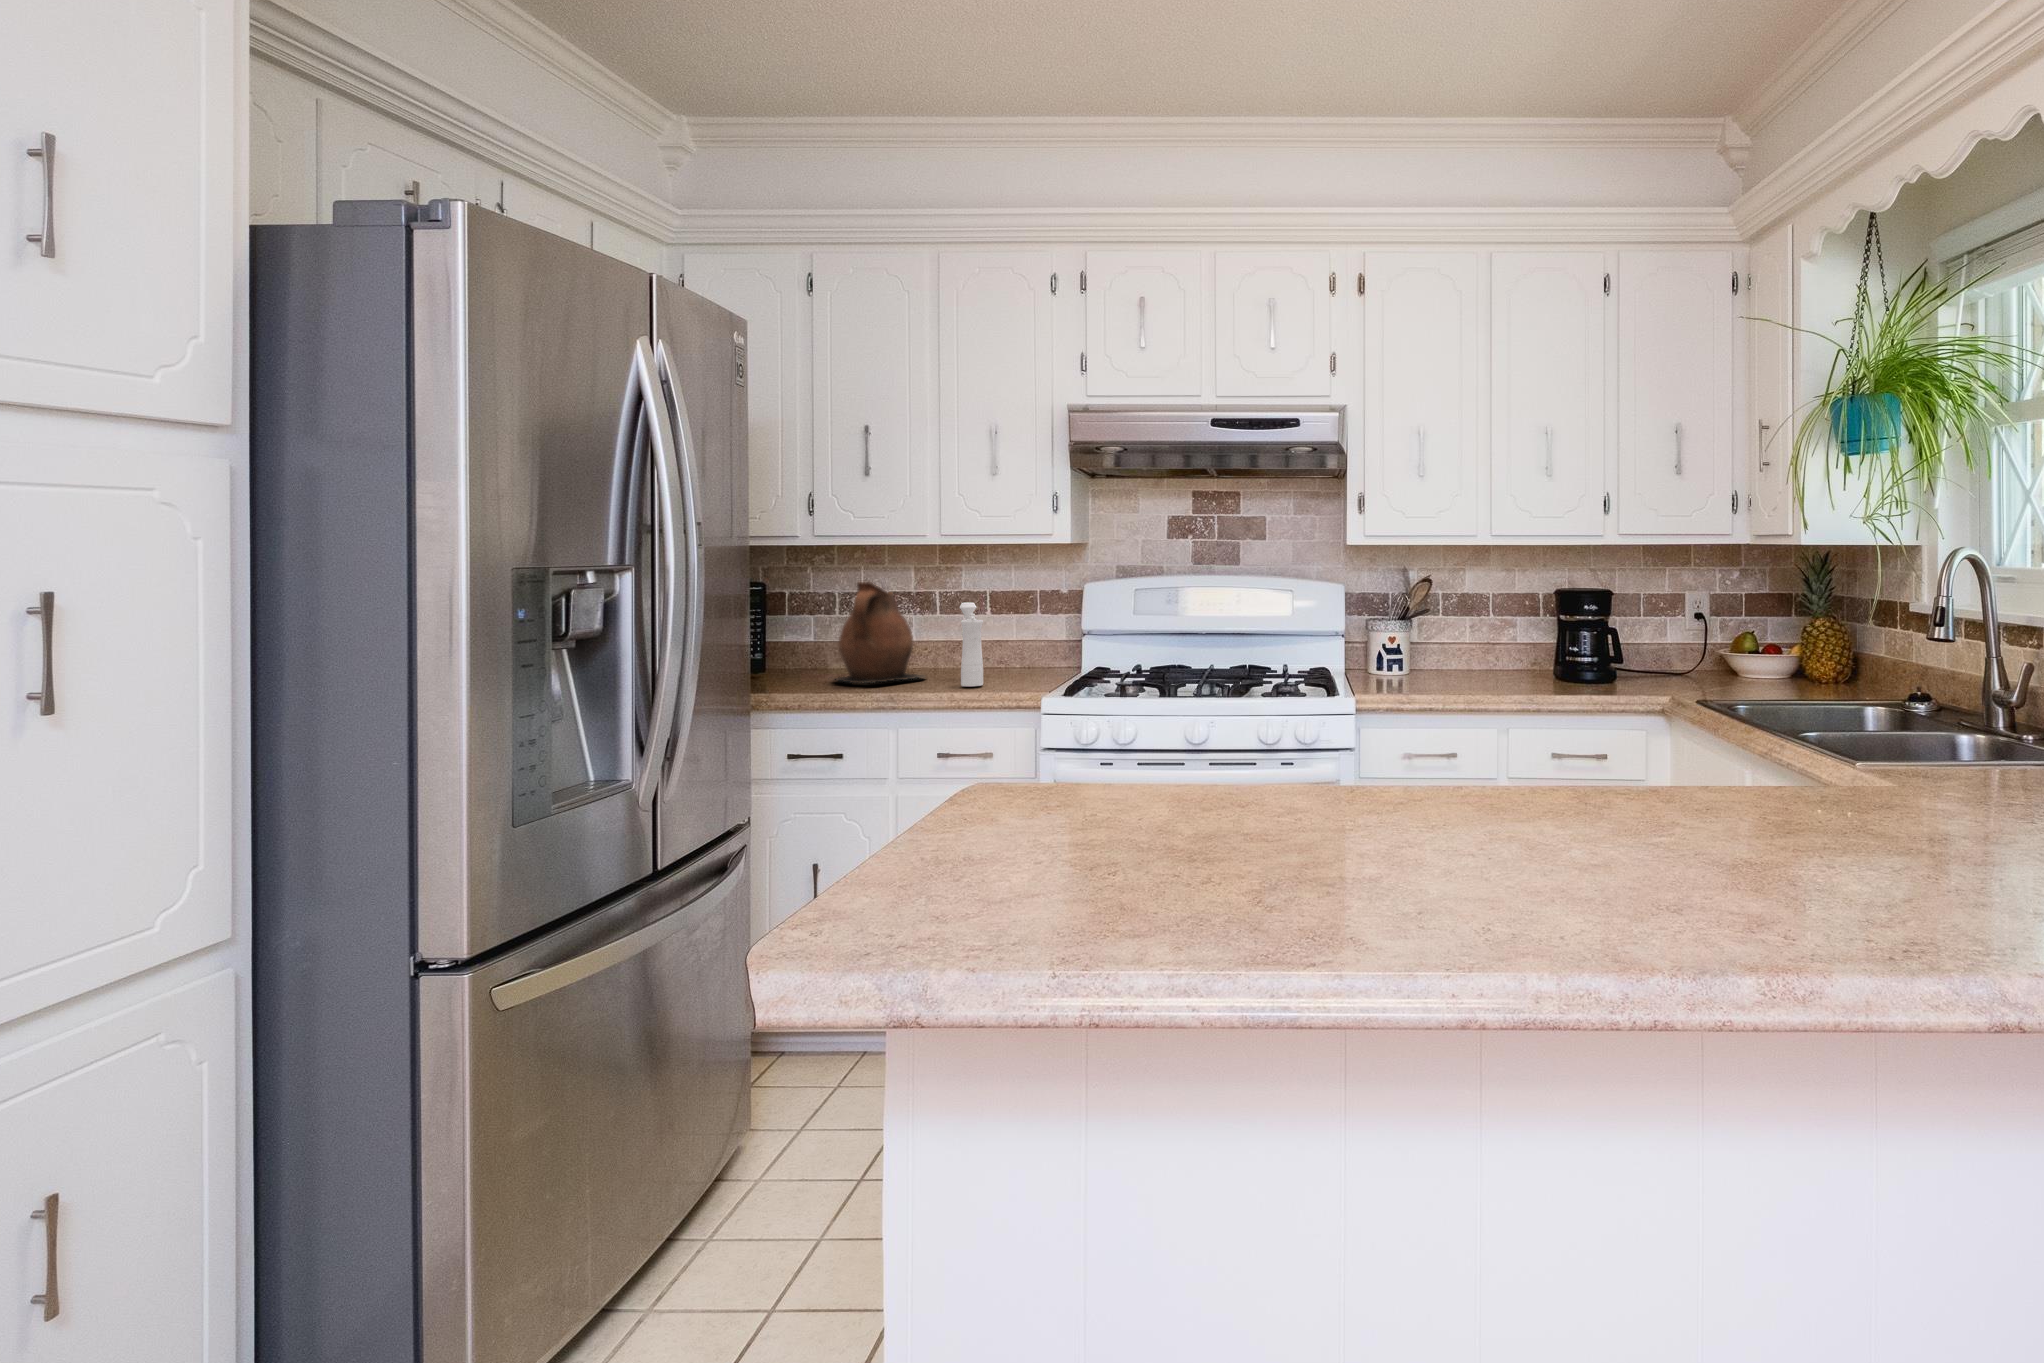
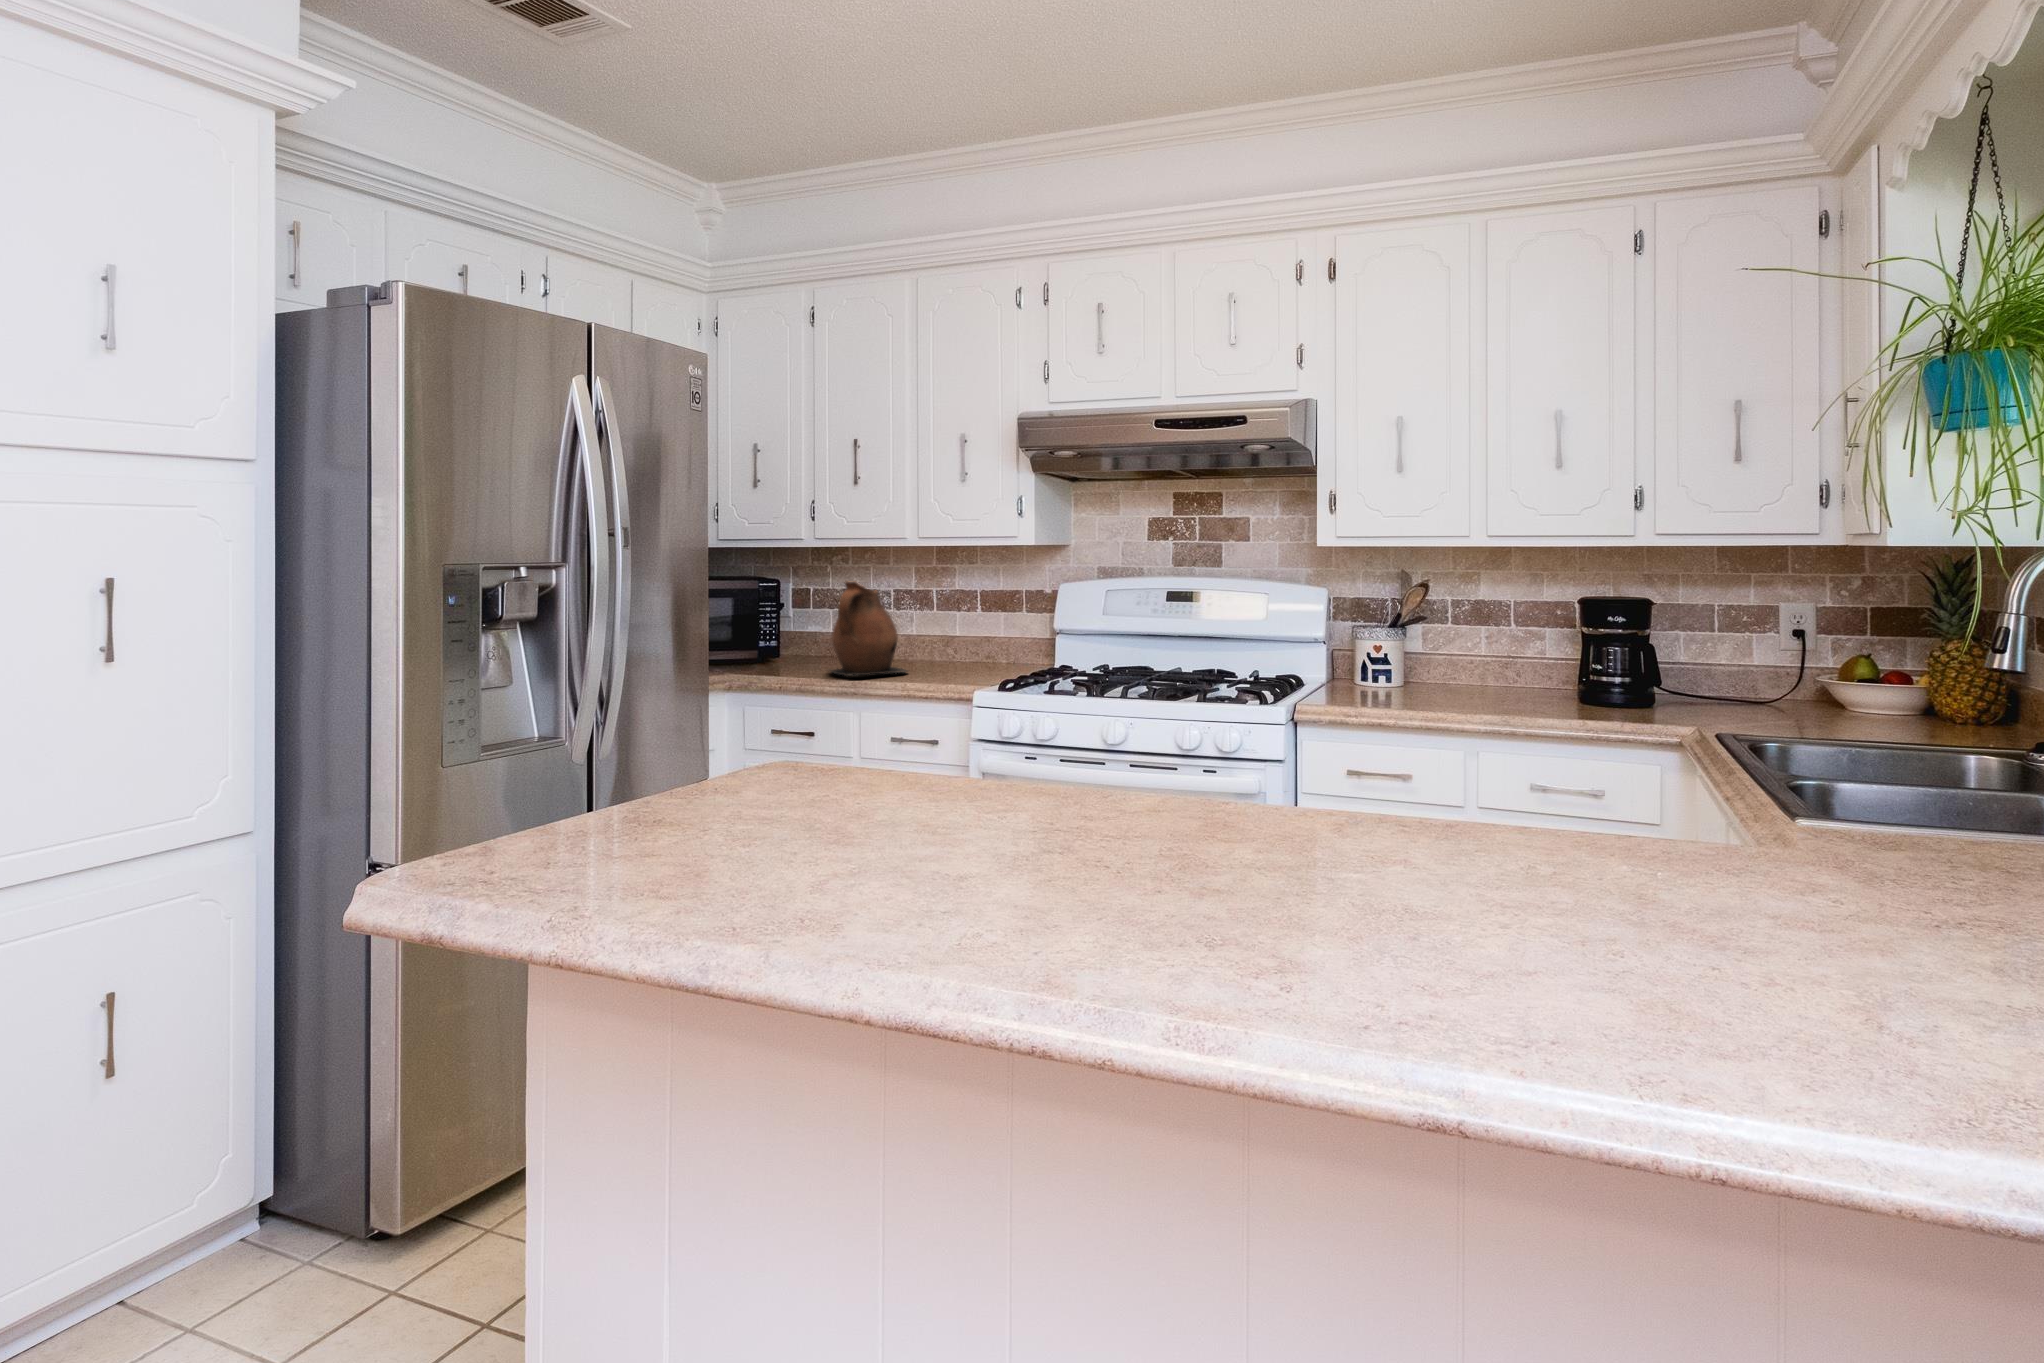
pepper mill: present [959,602,984,686] -> none [928,602,950,683]

